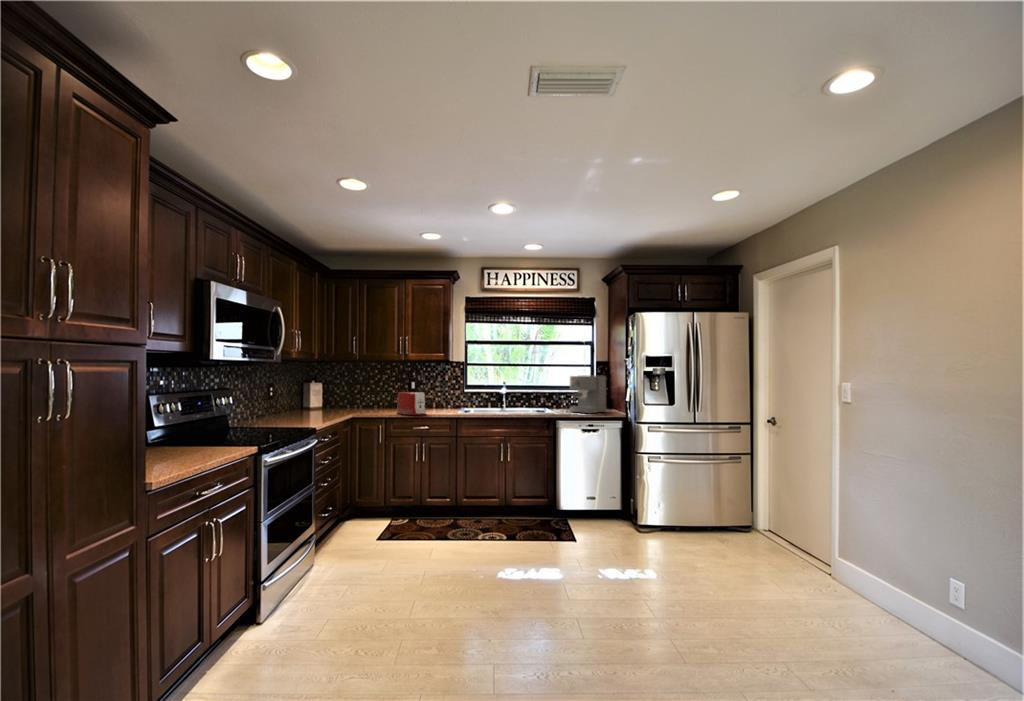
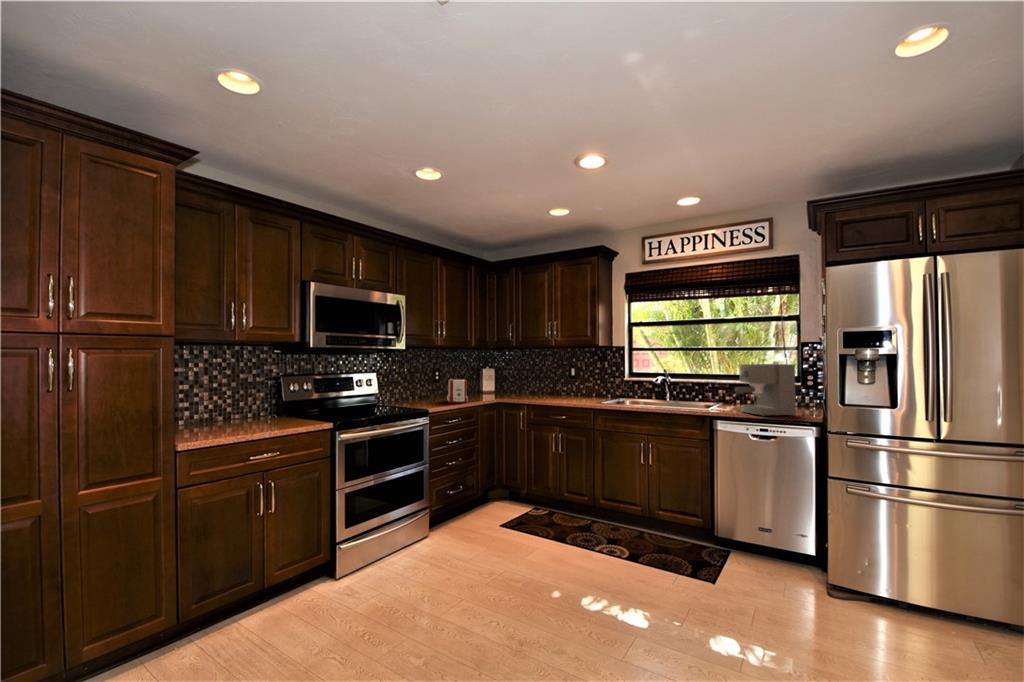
toaster: present [396,392,426,415] -> present [447,379,468,403]

